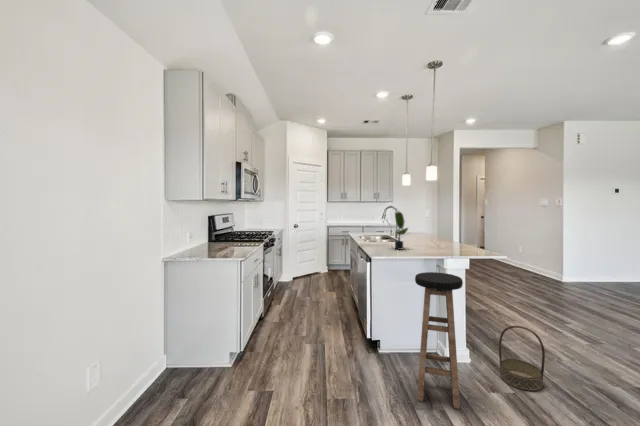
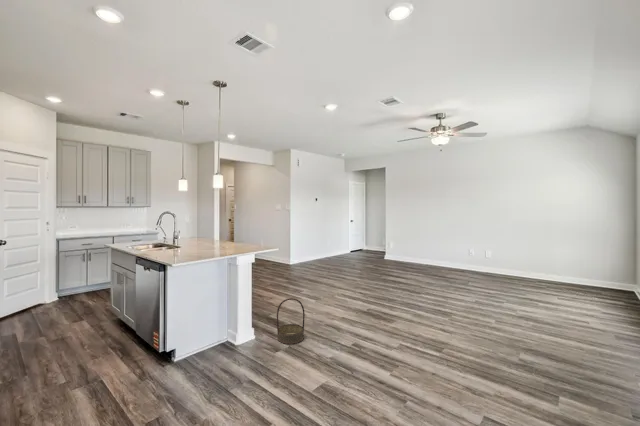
potted plant: present [395,212,408,249] -> none [180,215,203,253]
bar stool: present [415,272,463,409] -> none [221,267,262,384]

